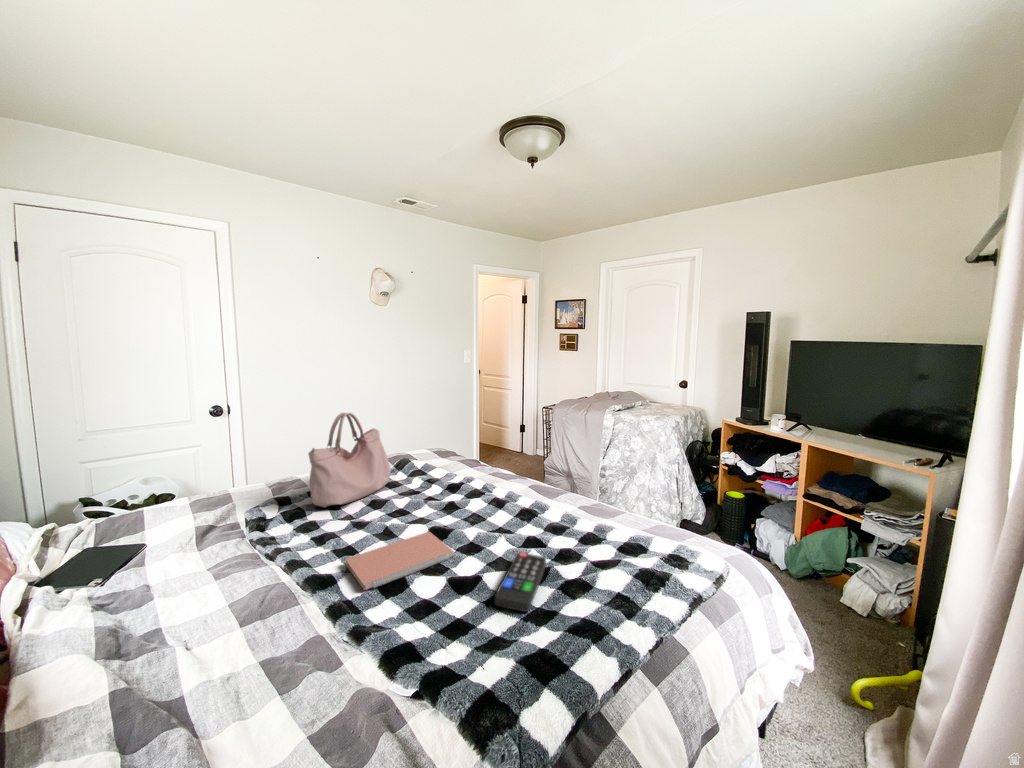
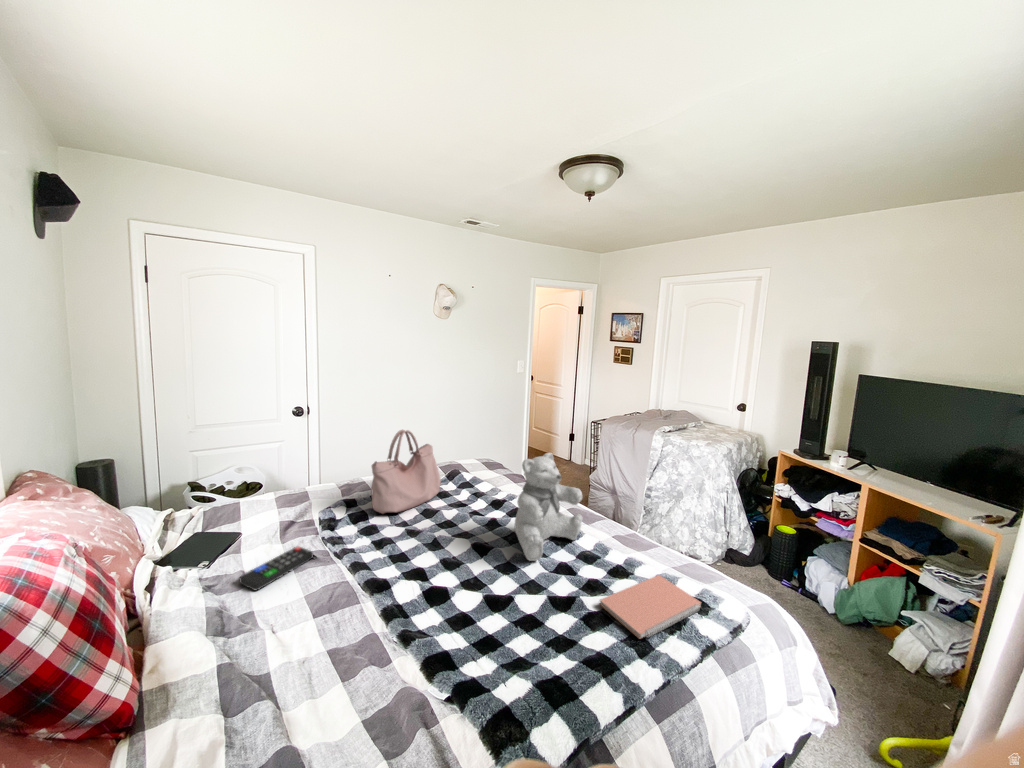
teddy bear: none [477,422,549,538] -> present [515,453,583,561]
notebook: present [345,532,453,590] -> present [600,575,701,639]
remote control: present [495,553,546,612] -> present [240,547,313,590]

